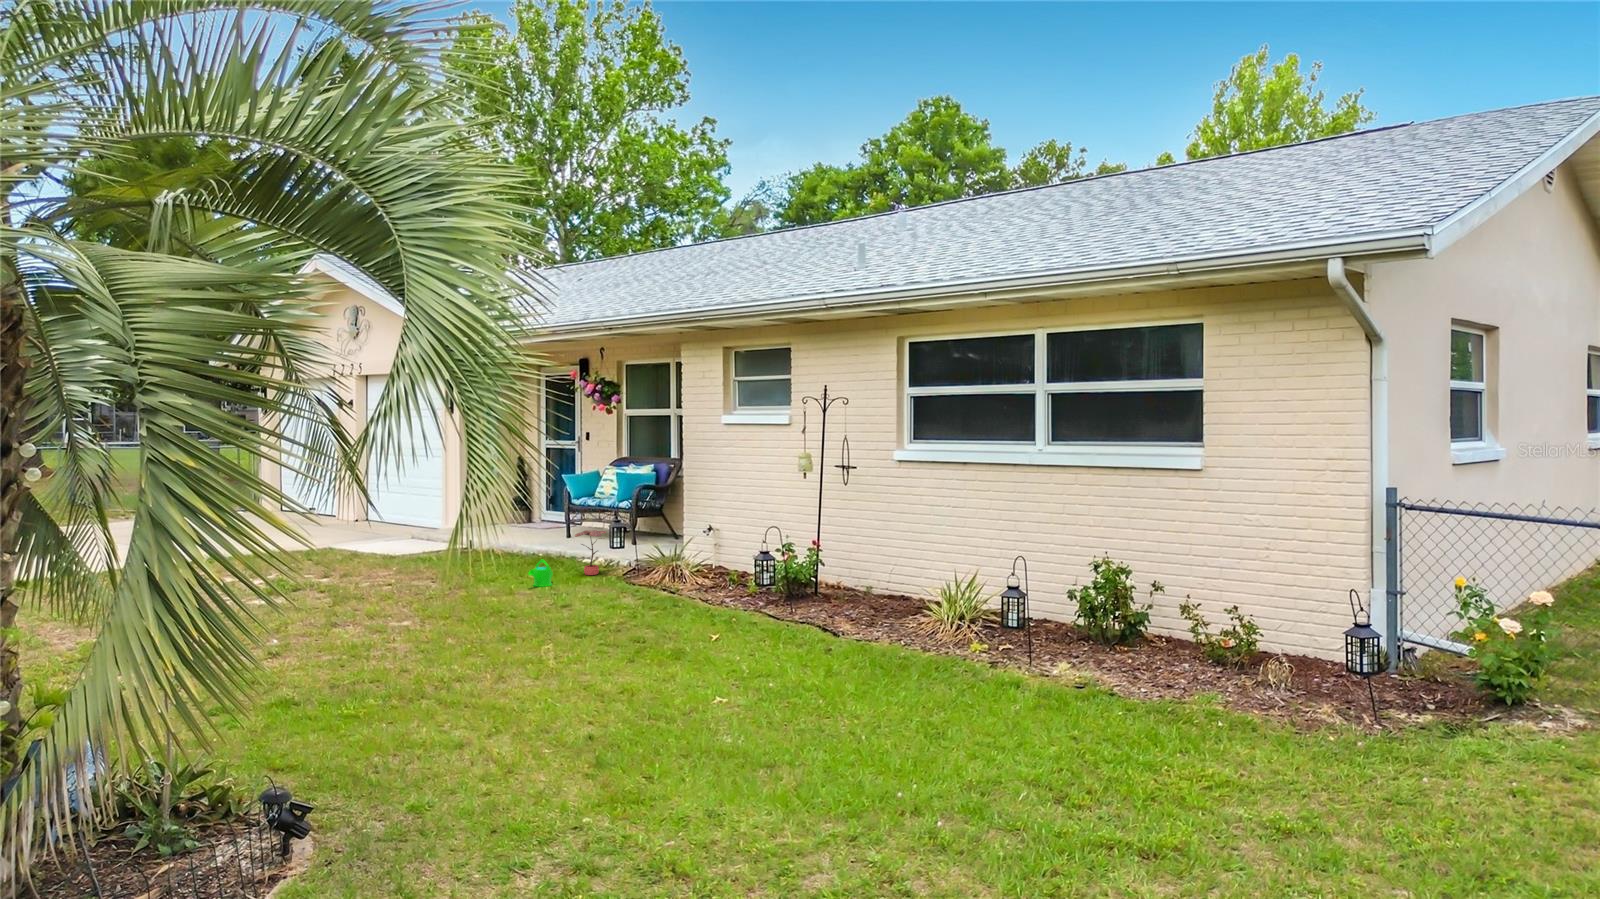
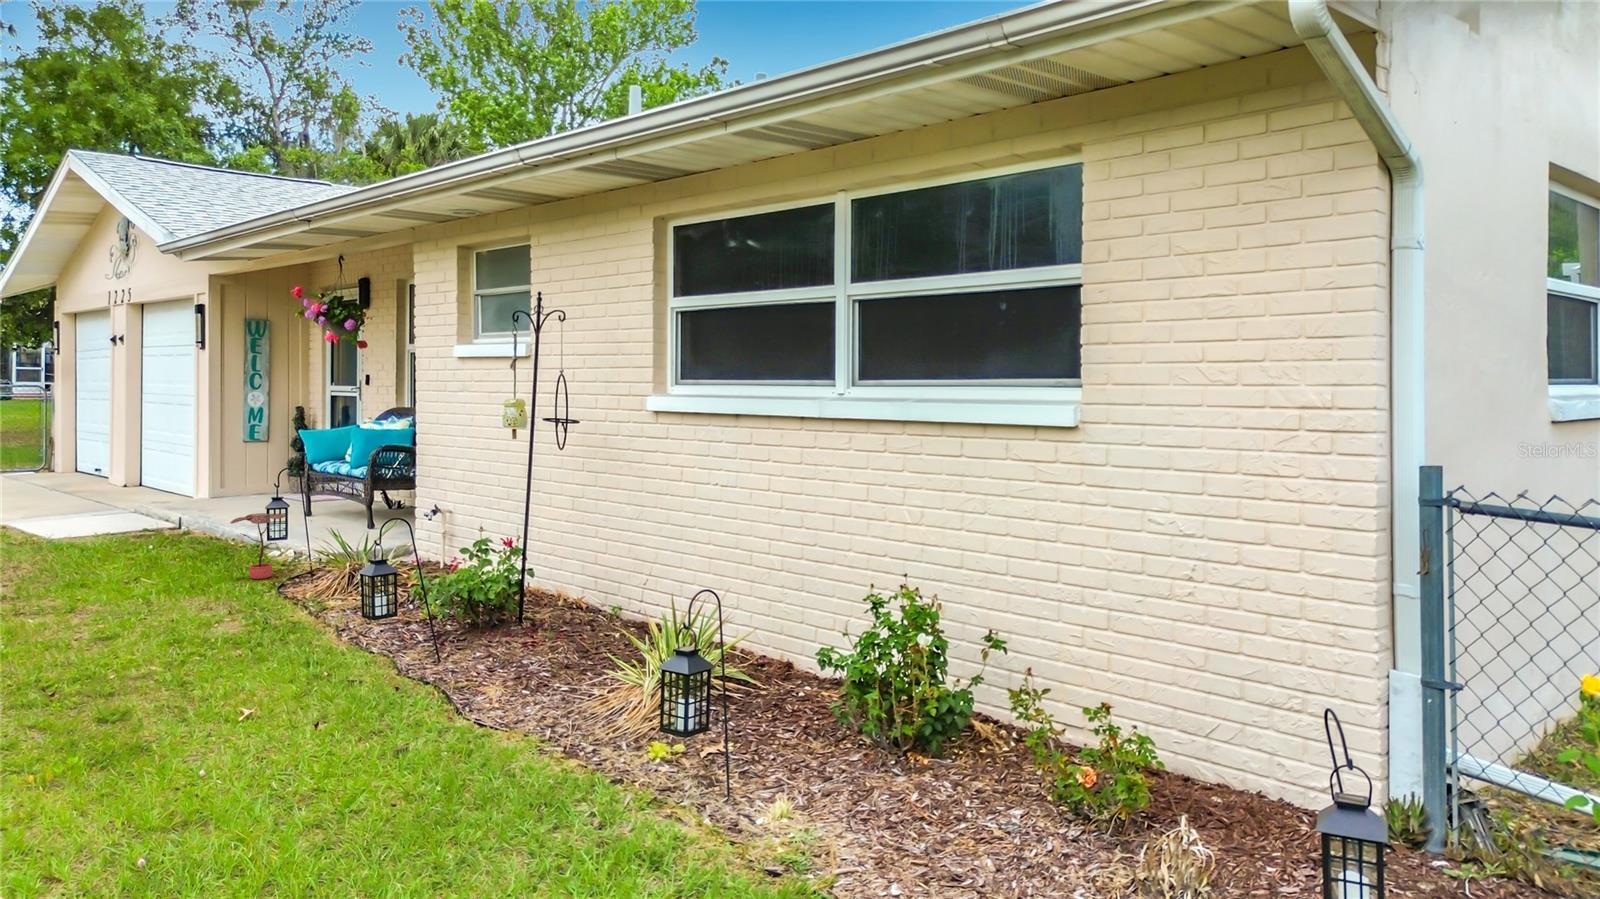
watering can: present [528,559,553,587] -> none [128,559,183,599]

